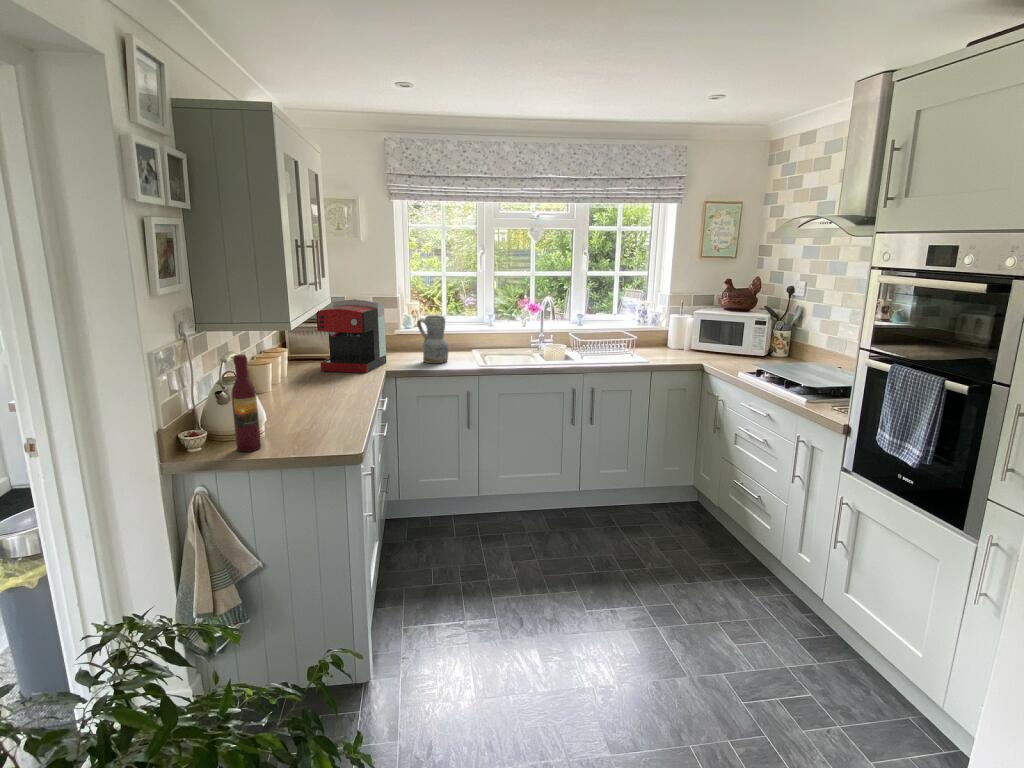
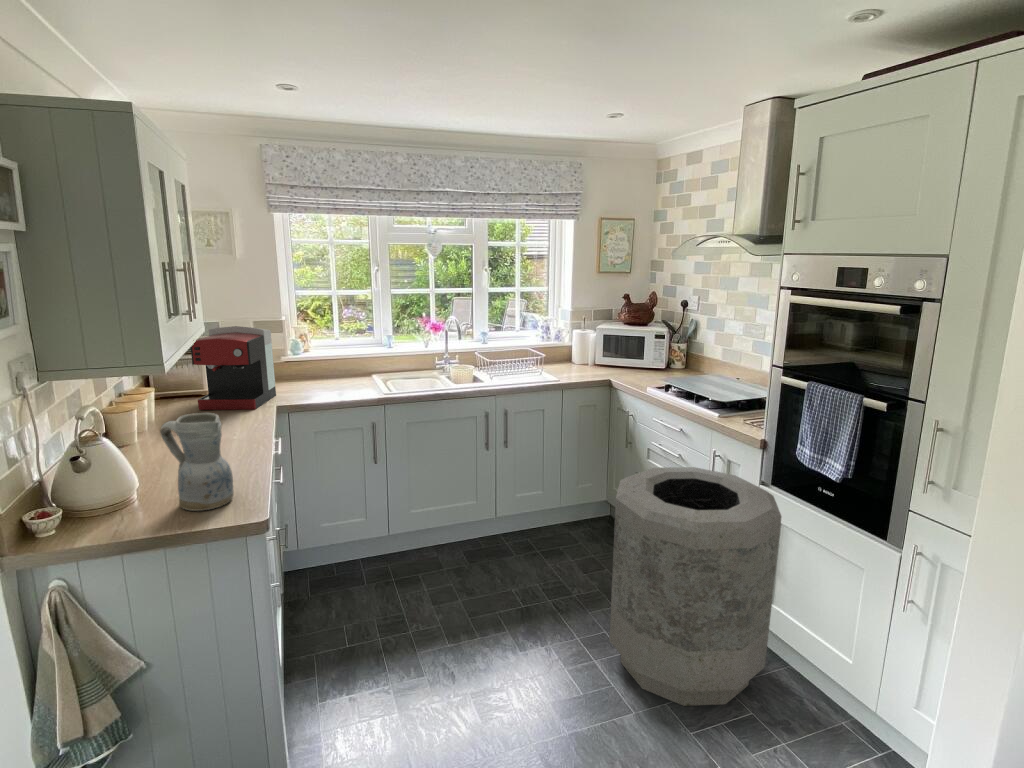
ceramic pitcher: present [417,315,448,363] -> present [160,413,234,511]
wine bottle: present [231,355,261,452] -> none [94,410,137,529]
trash can: none [673,447,854,684] -> present [609,467,781,706]

